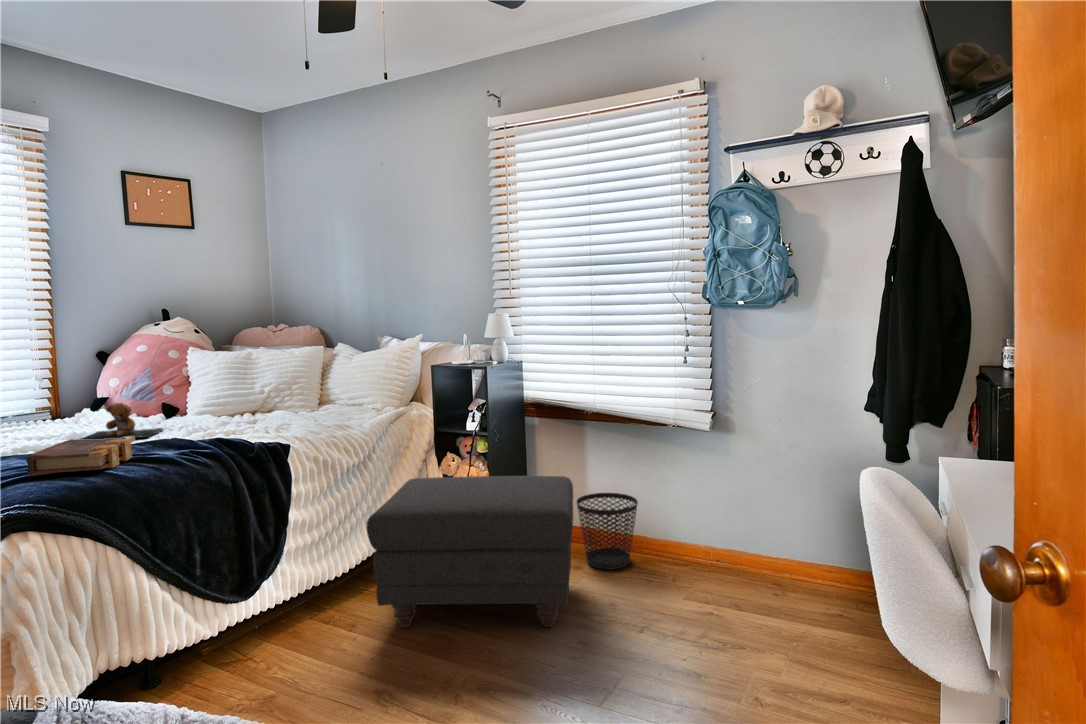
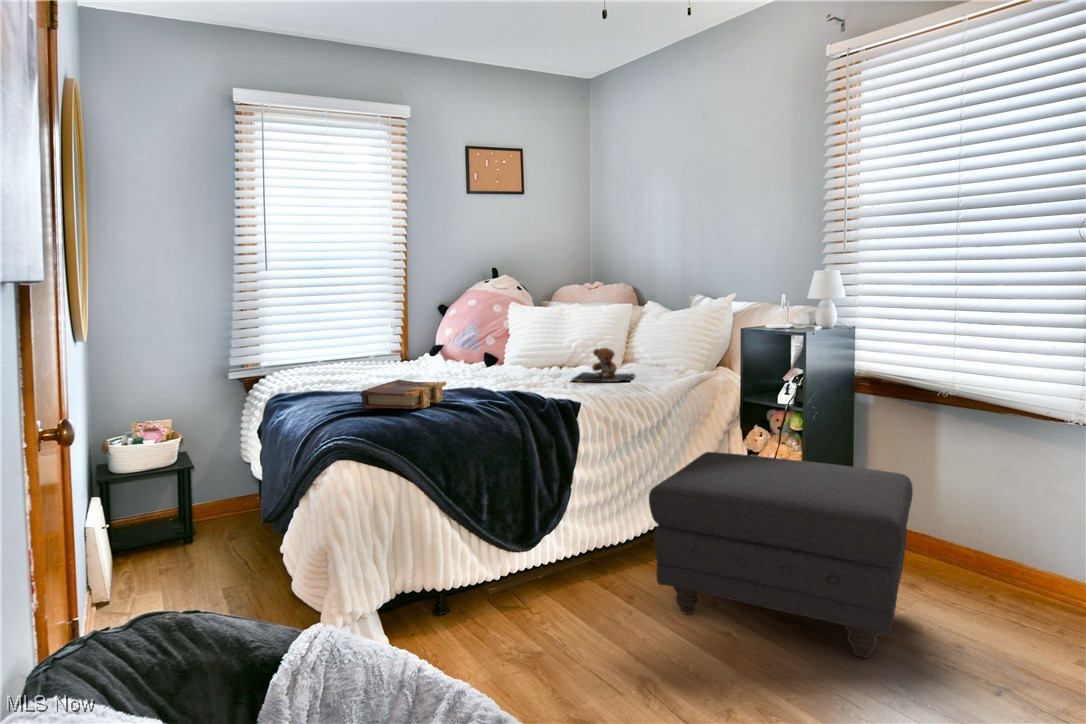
teddy bear: present [80,403,163,440] -> present [571,347,635,382]
wastebasket: present [577,493,638,569] -> none [919,500,1014,603]

